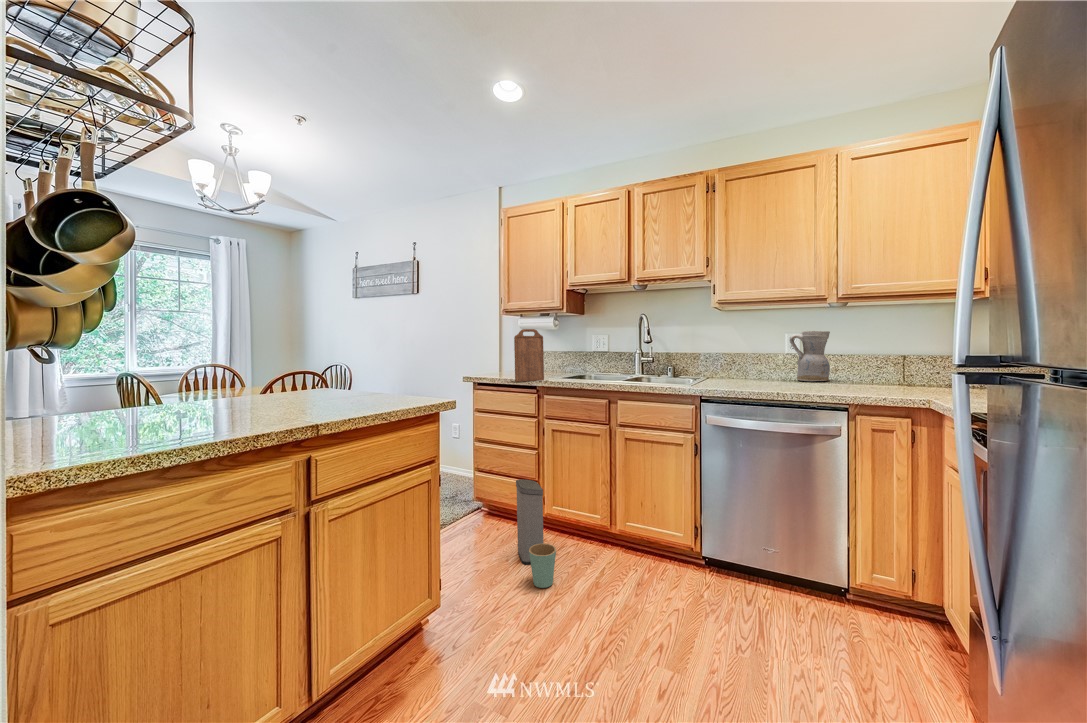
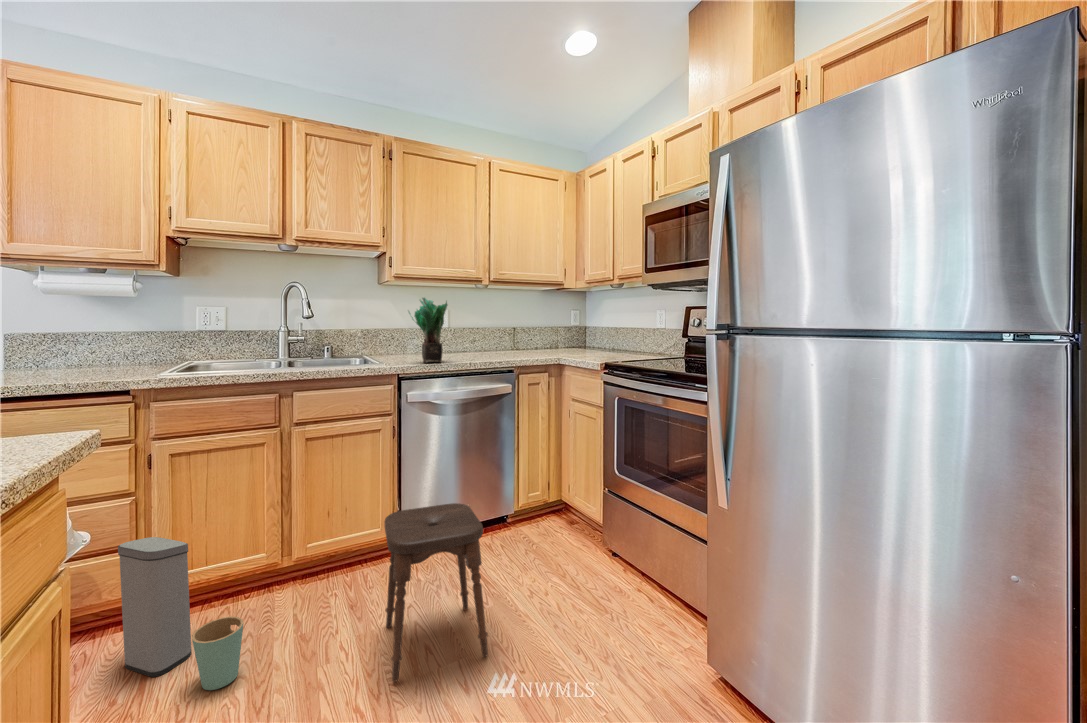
potted plant: none [722,316,761,381] -> present [409,298,447,363]
cutting board: present [514,329,544,382] -> none [61,286,127,379]
ceramic pitcher: present [790,331,830,381] -> none [466,316,495,360]
stool: none [618,512,723,684] -> present [384,503,488,682]

